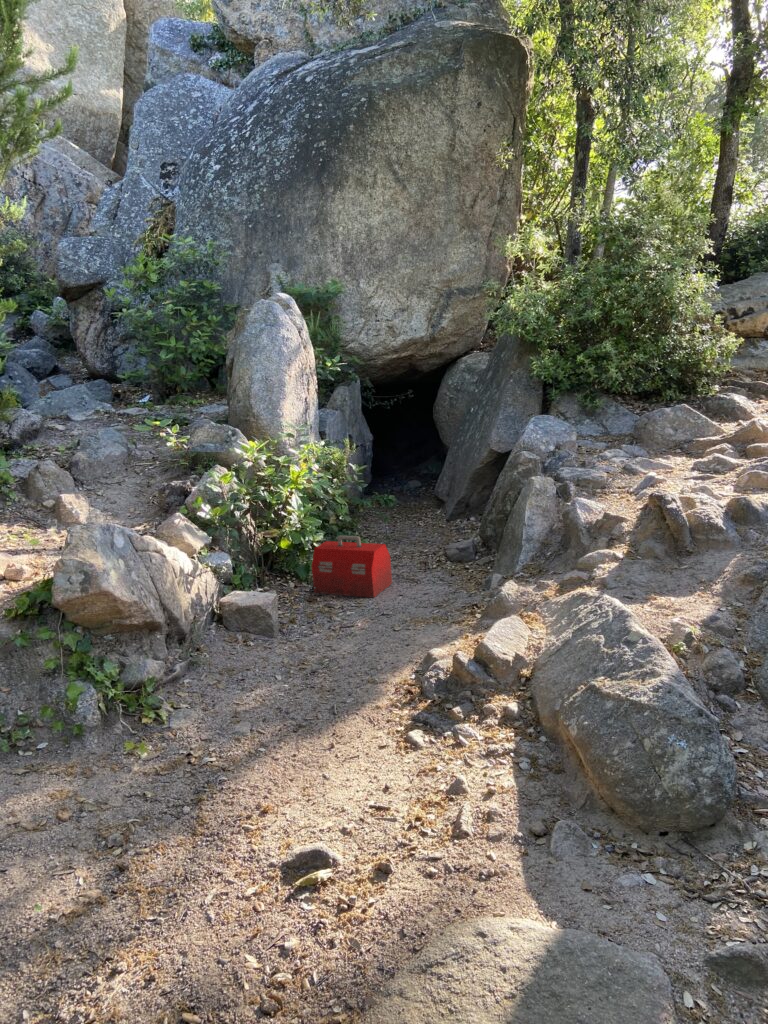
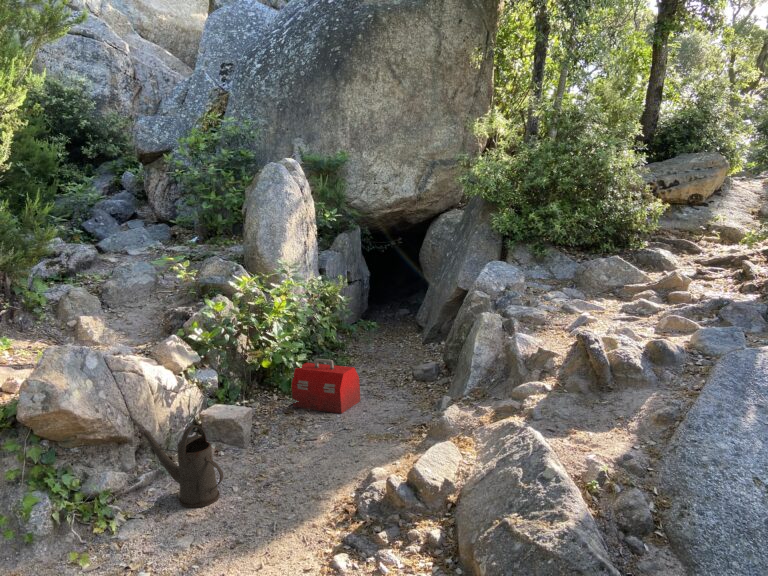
watering can: none [173,607,270,698] -> present [144,425,223,508]

